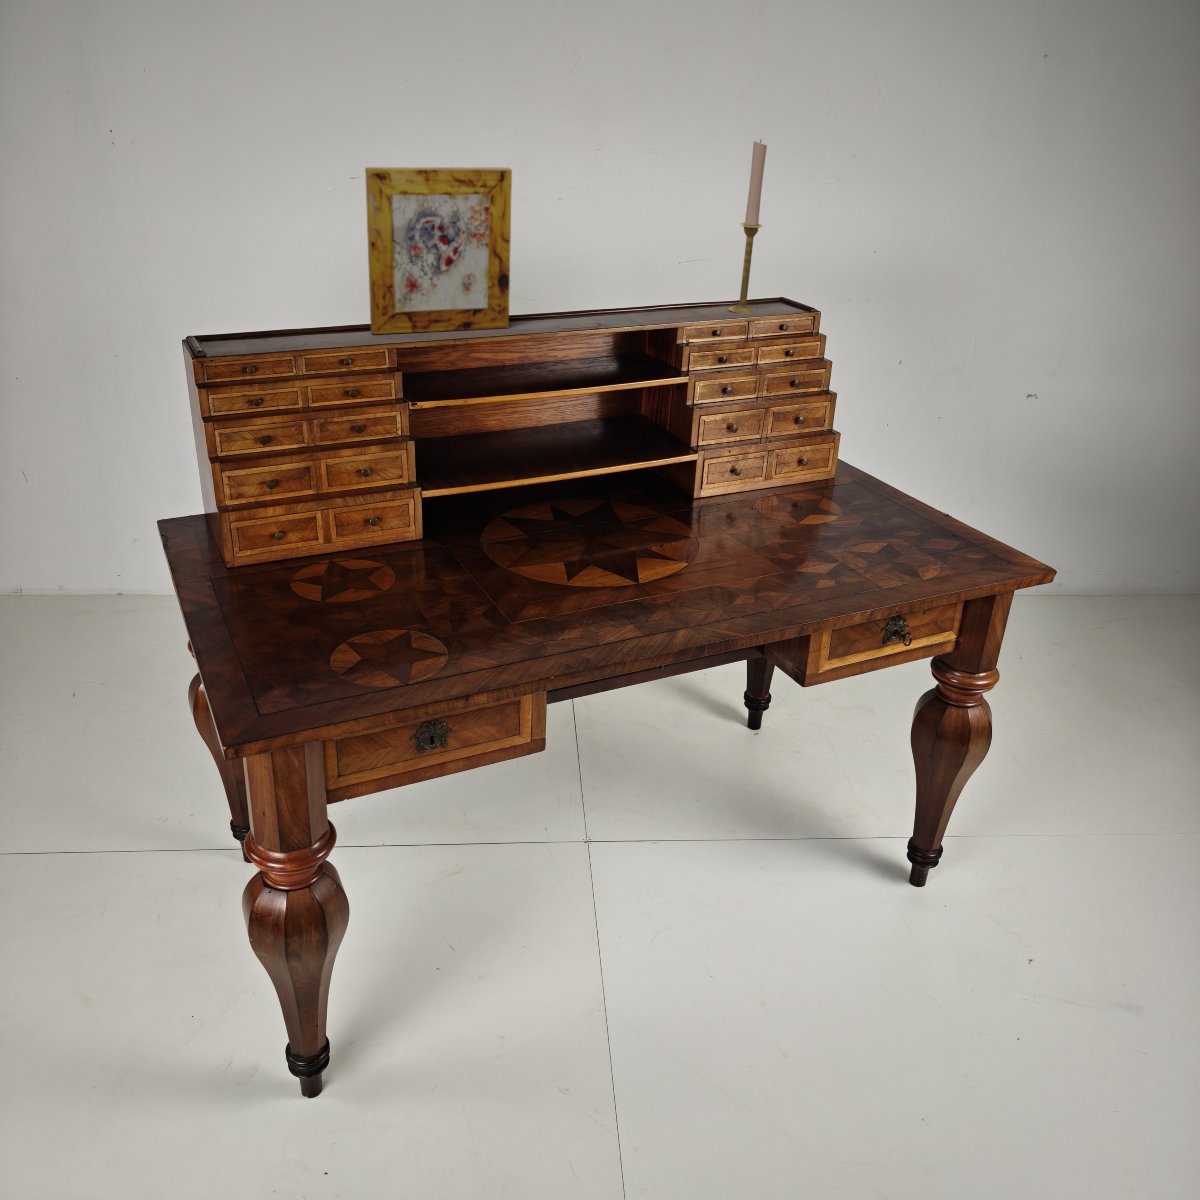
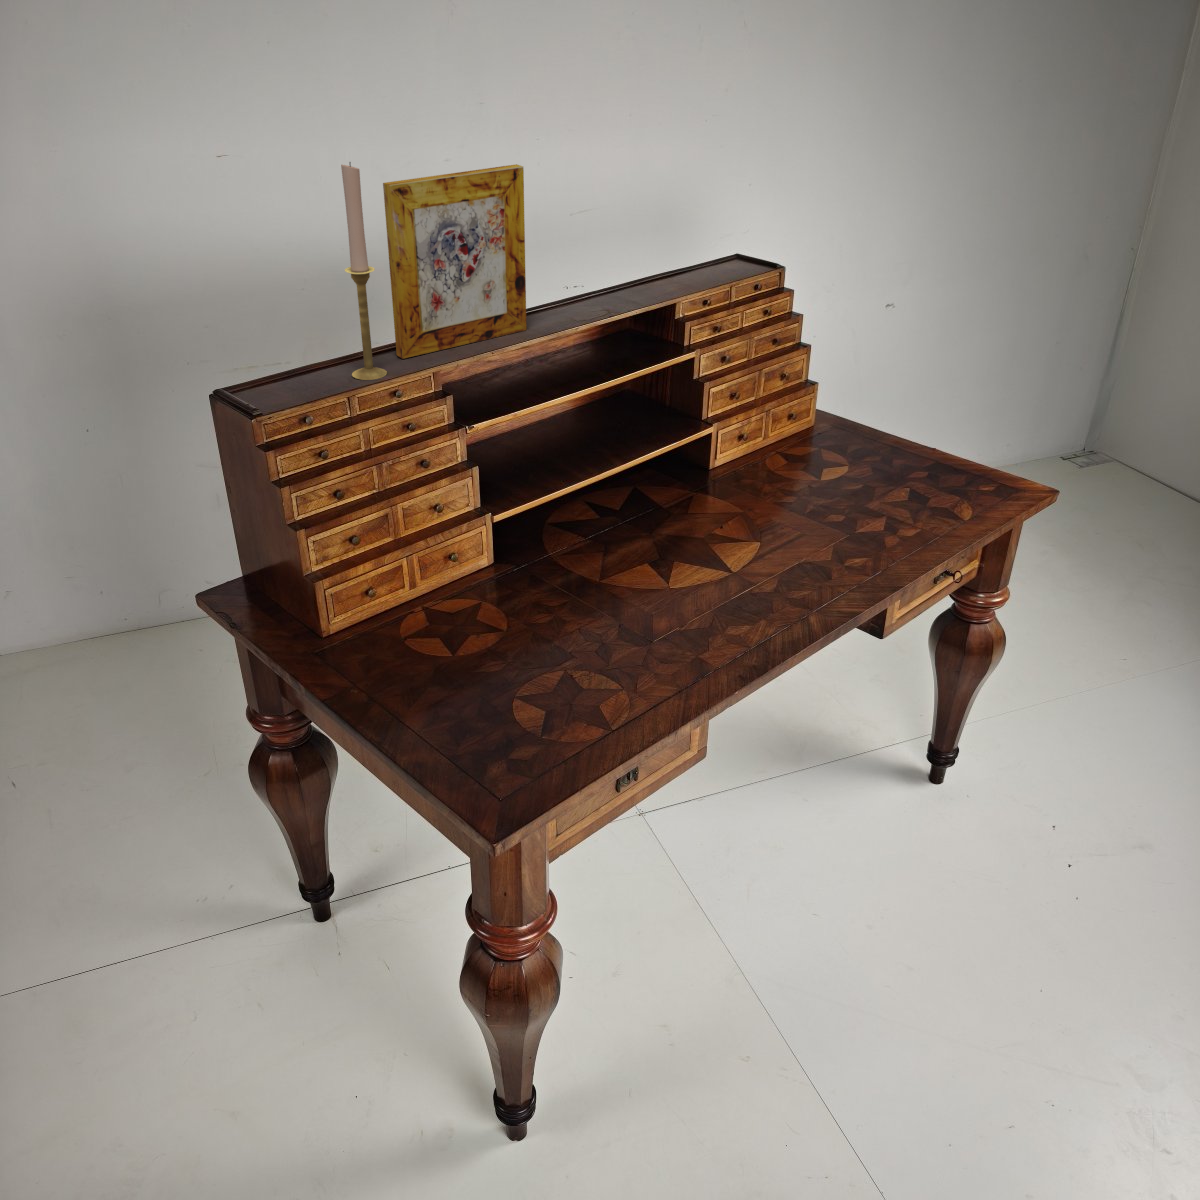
candlestick: present [729,140,767,313] -> present [341,162,387,380]

